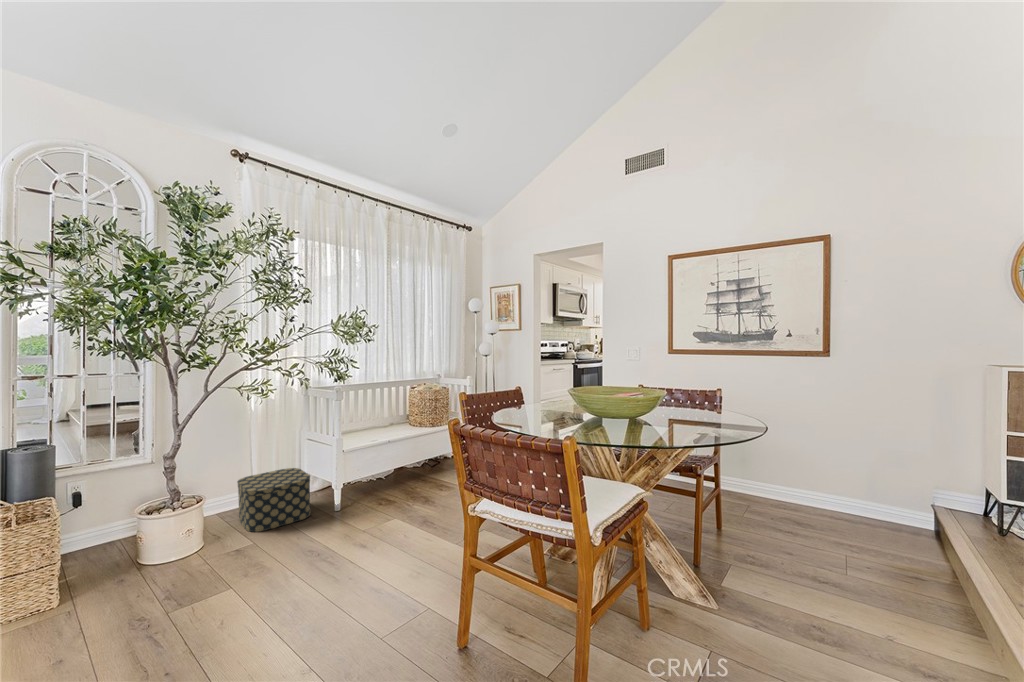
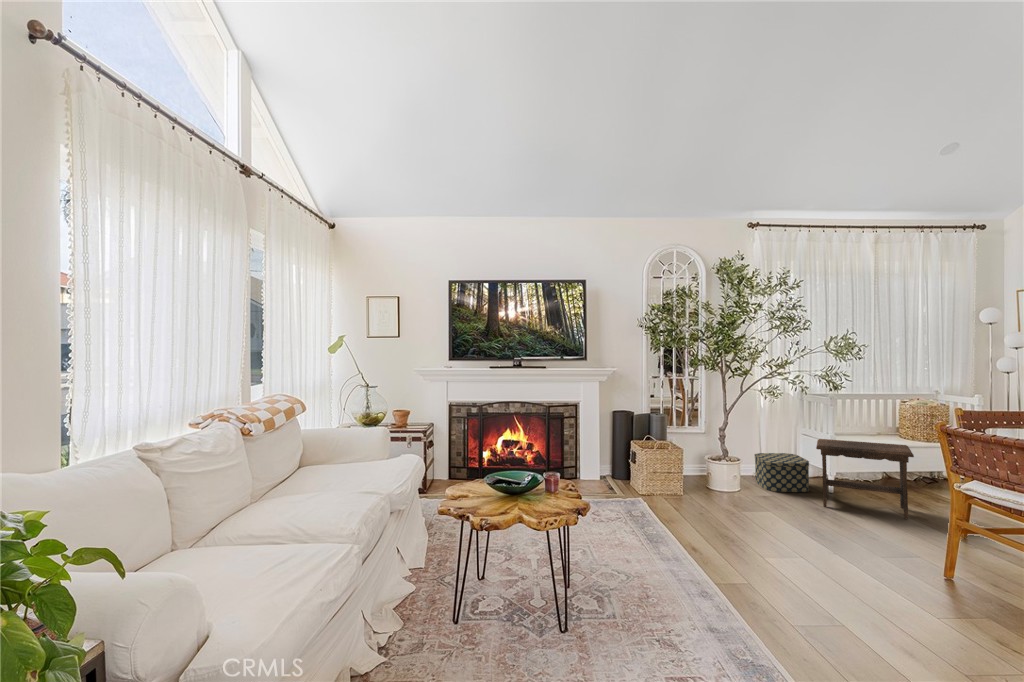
footstool: none [311,437,419,540] -> present [816,439,914,519]

